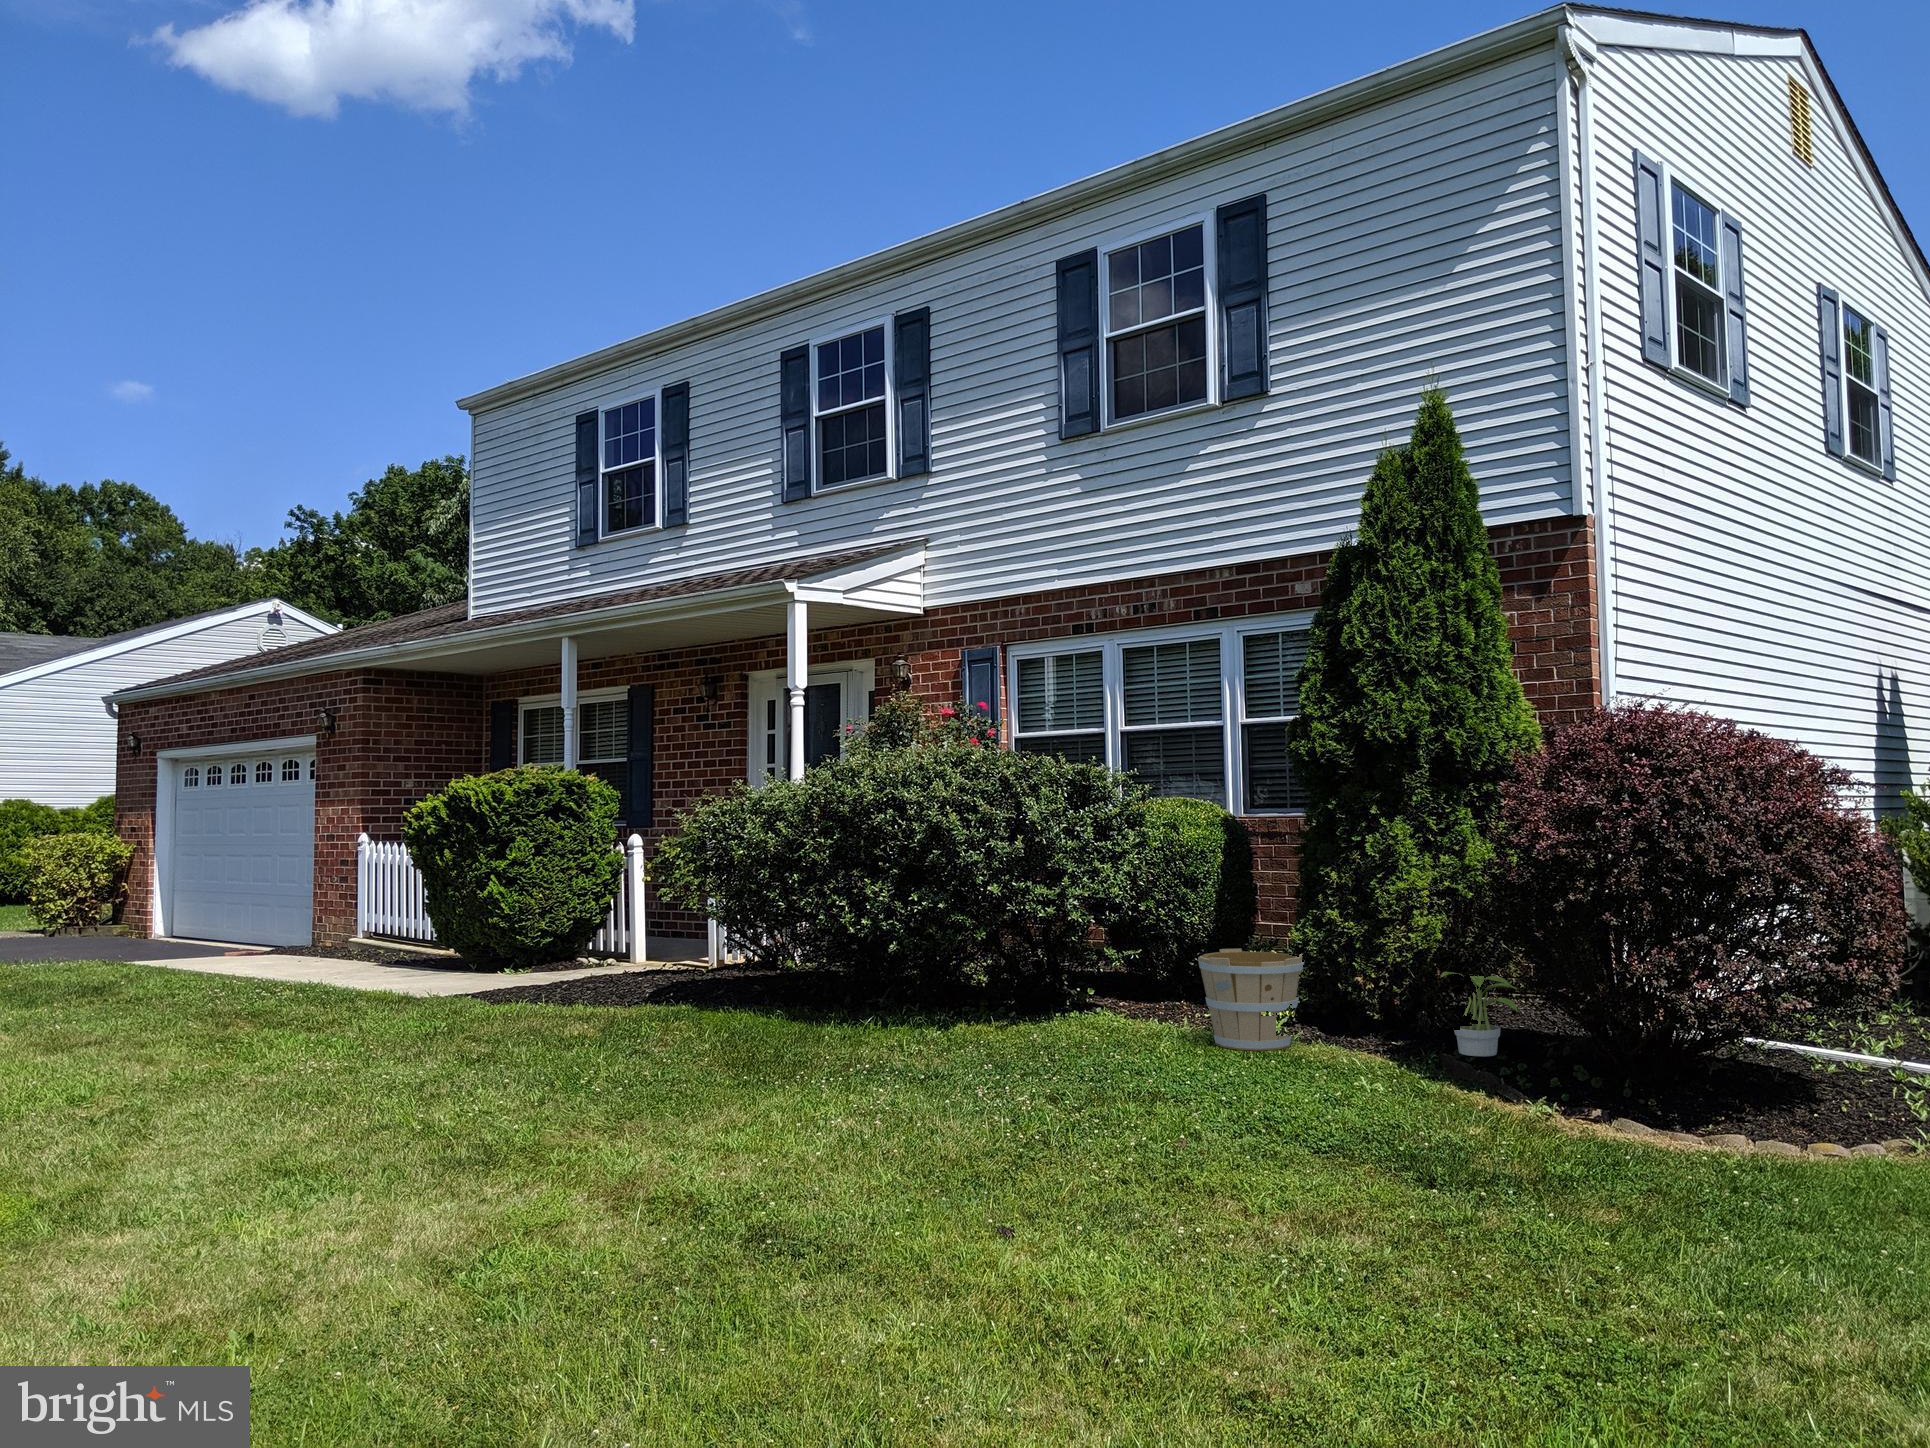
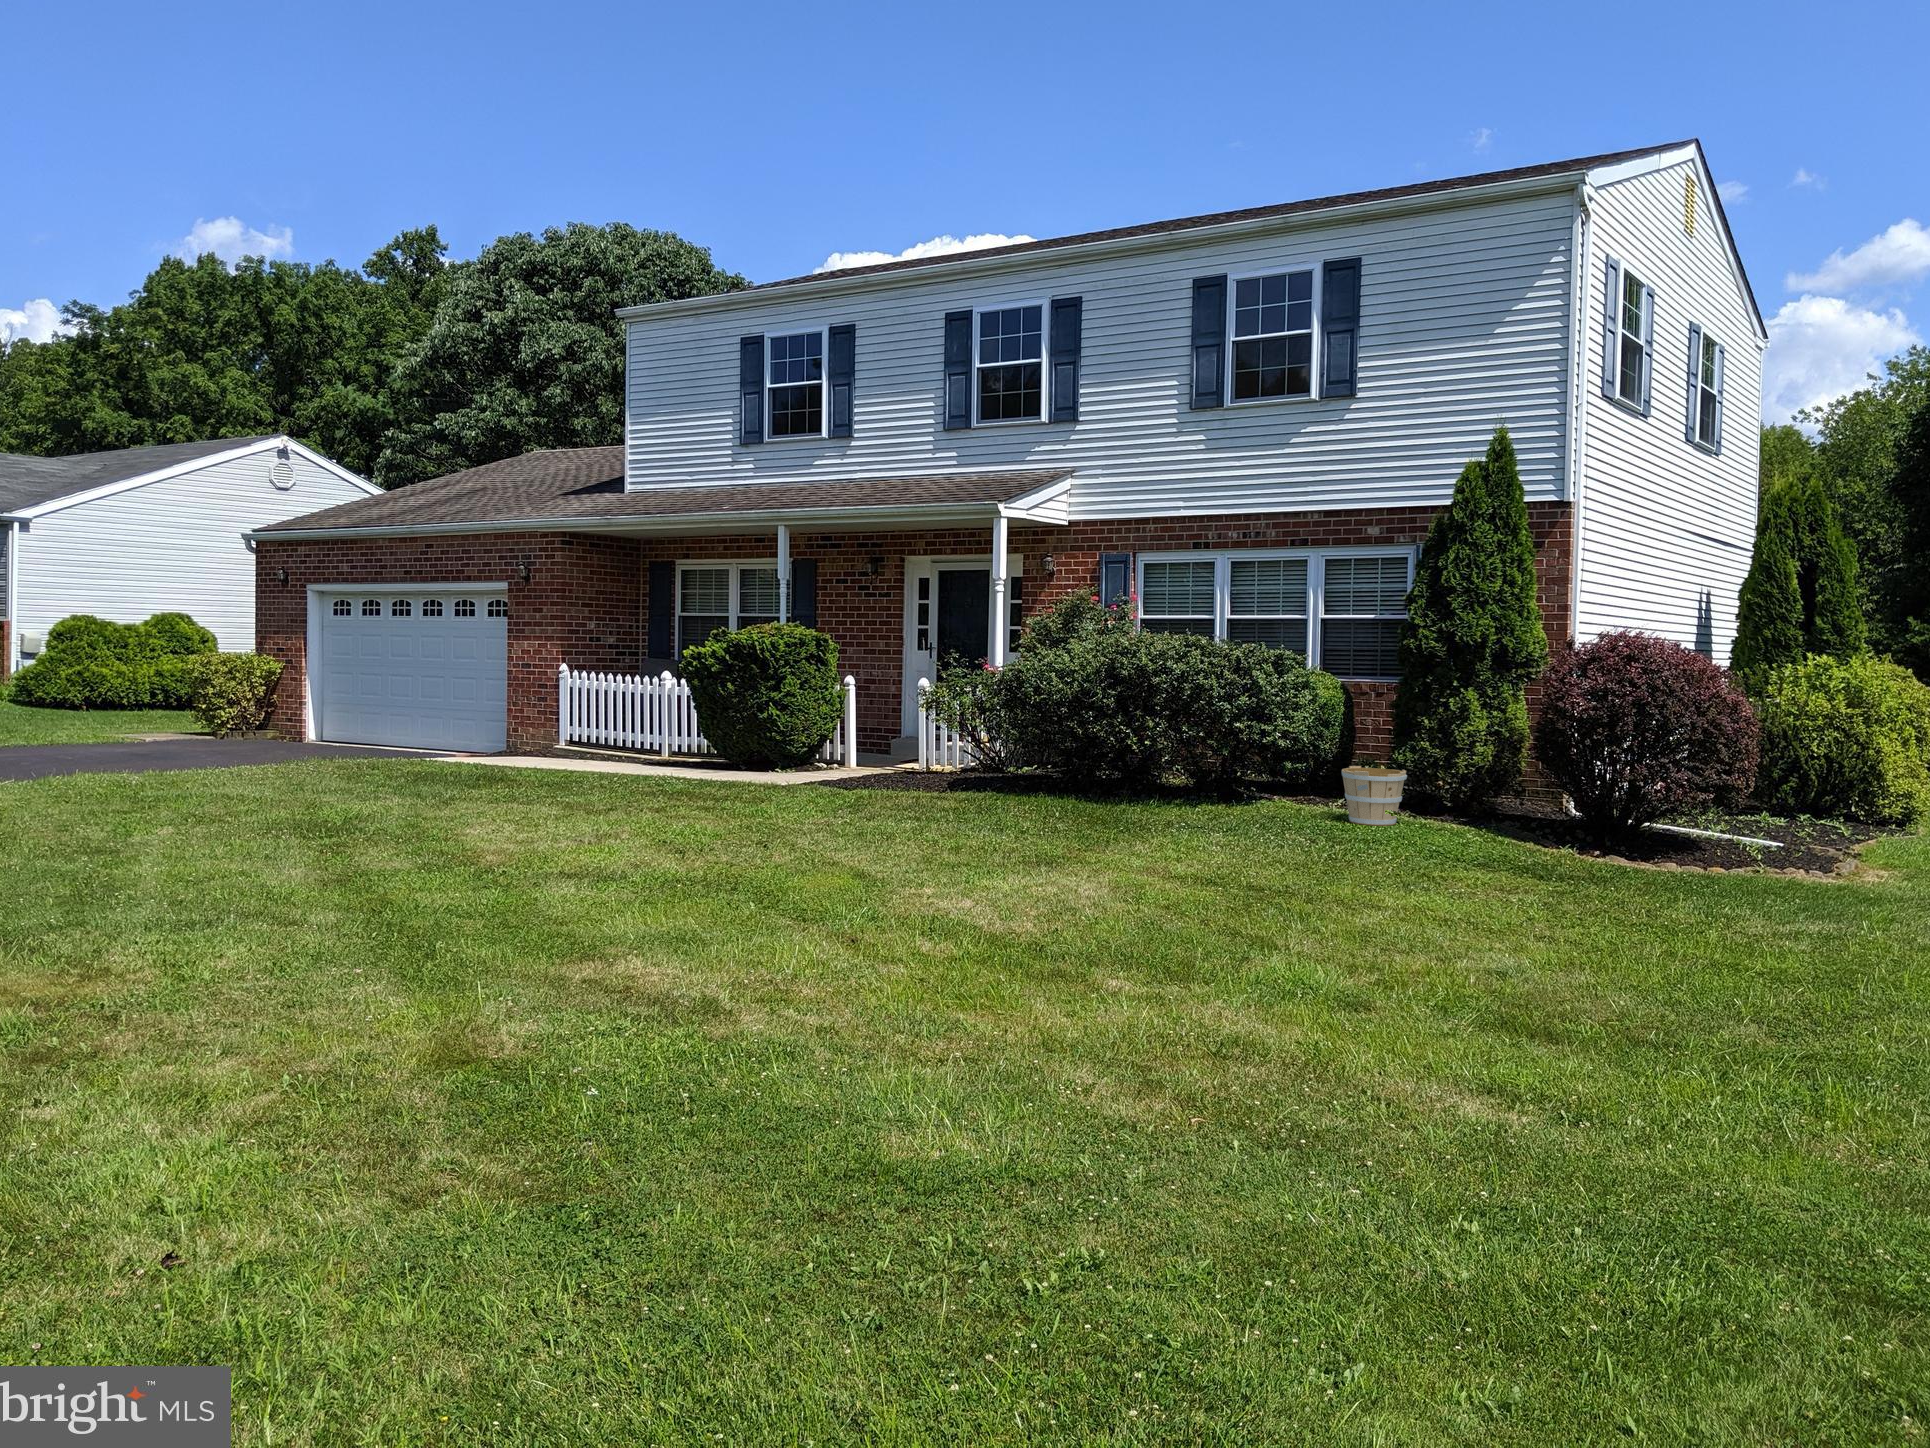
potted plant: present [1441,972,1517,1056] -> none [1482,779,1534,829]

